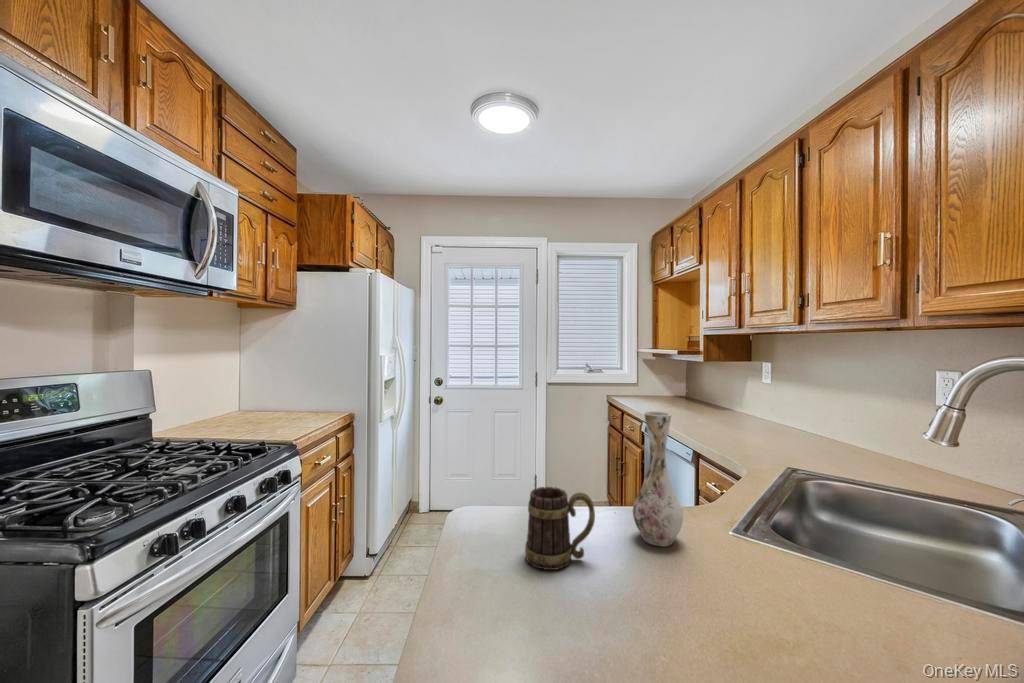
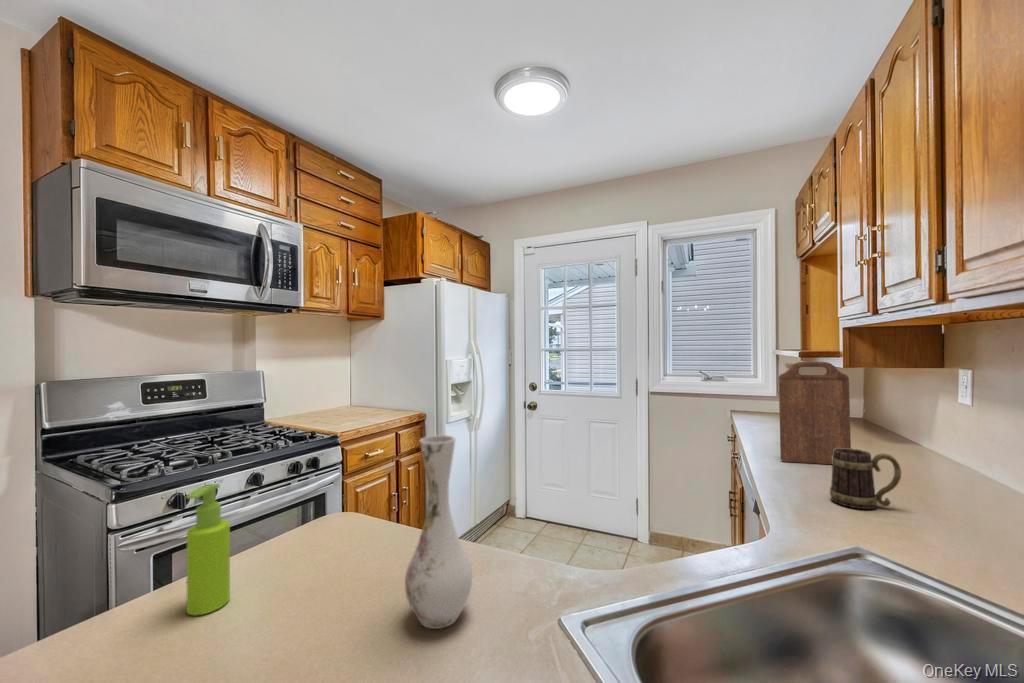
cutting board: none [685,358,722,426] -> present [779,362,851,464]
soap dispenser: none [469,470,501,589] -> present [186,484,230,615]
mug: present [525,487,595,570] -> present [830,448,901,509]

